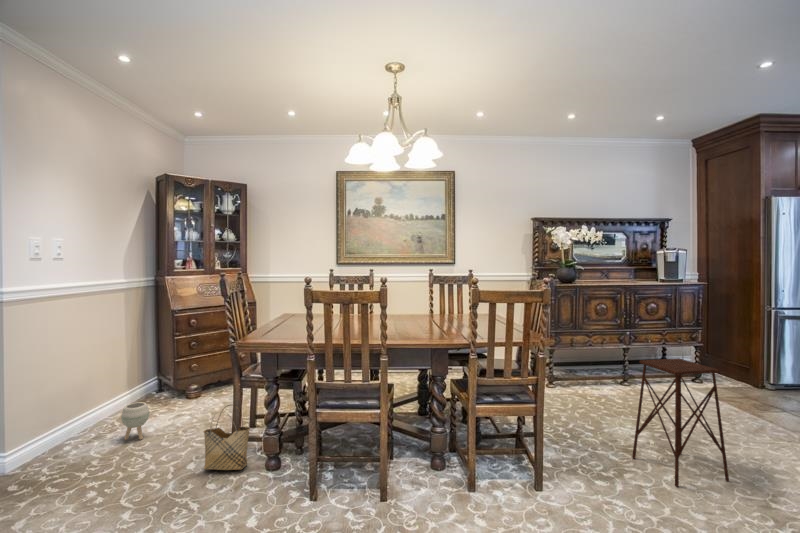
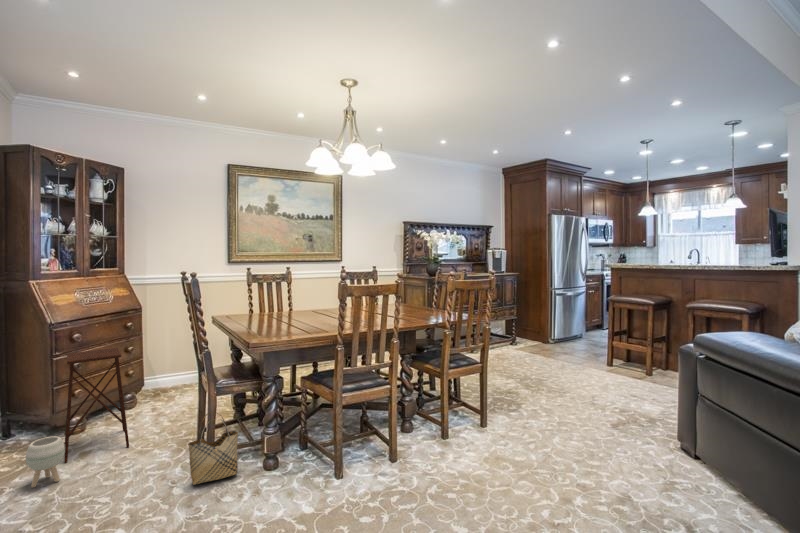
side table: present [632,359,729,487] -> present [64,348,129,463]

